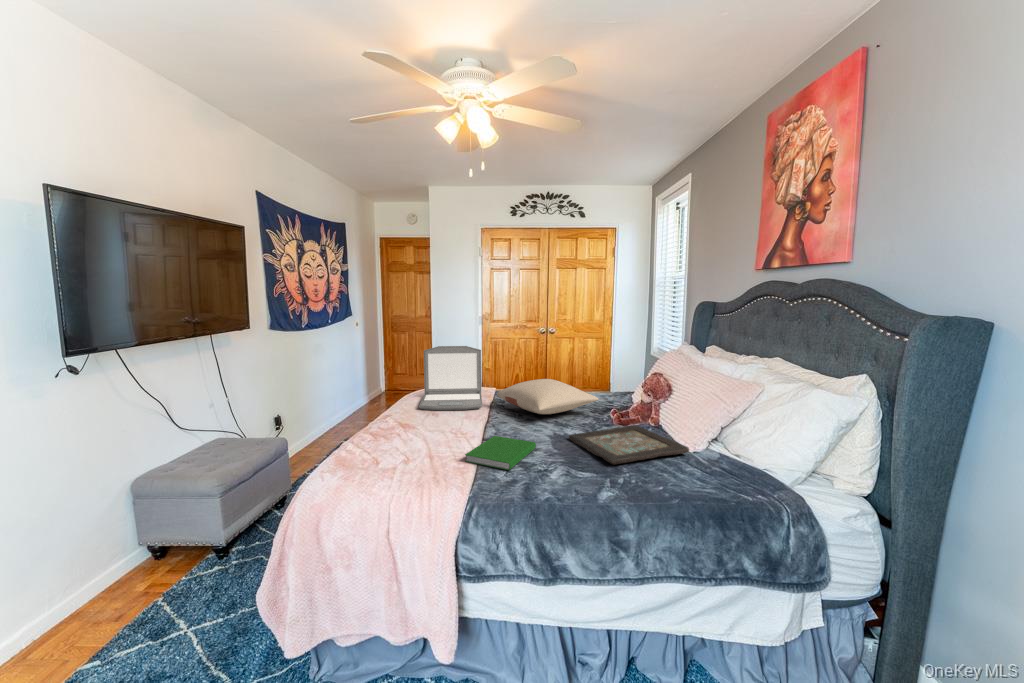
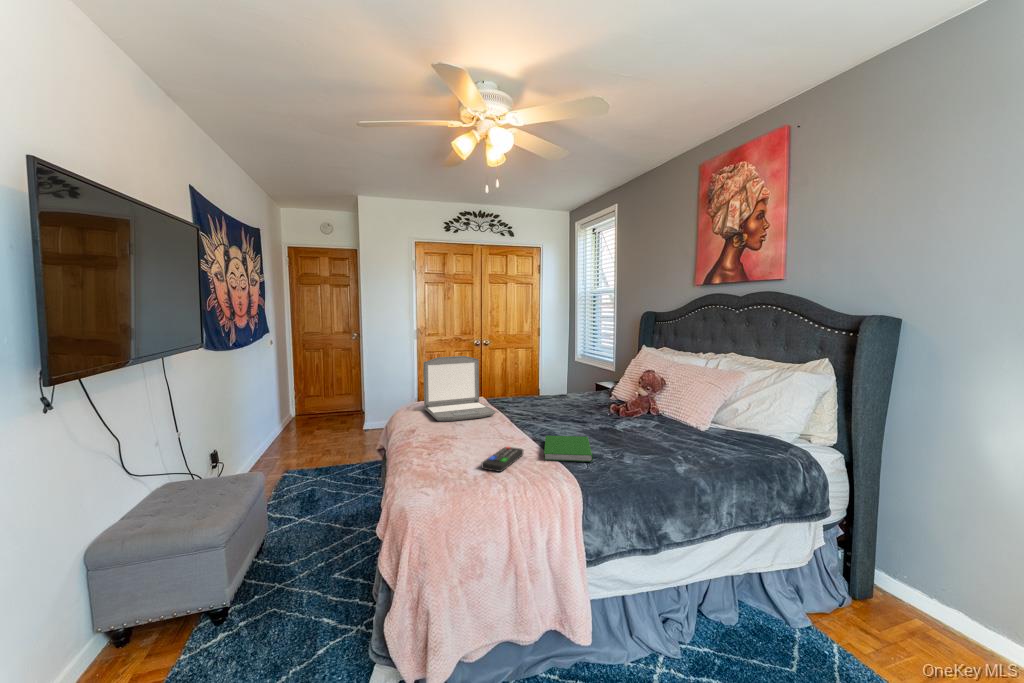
pillow: present [497,379,598,414] -> none [507,383,599,414]
decorative tray: present [569,425,689,464] -> none [602,416,702,447]
remote control: none [395,443,452,467] -> present [482,447,524,472]

